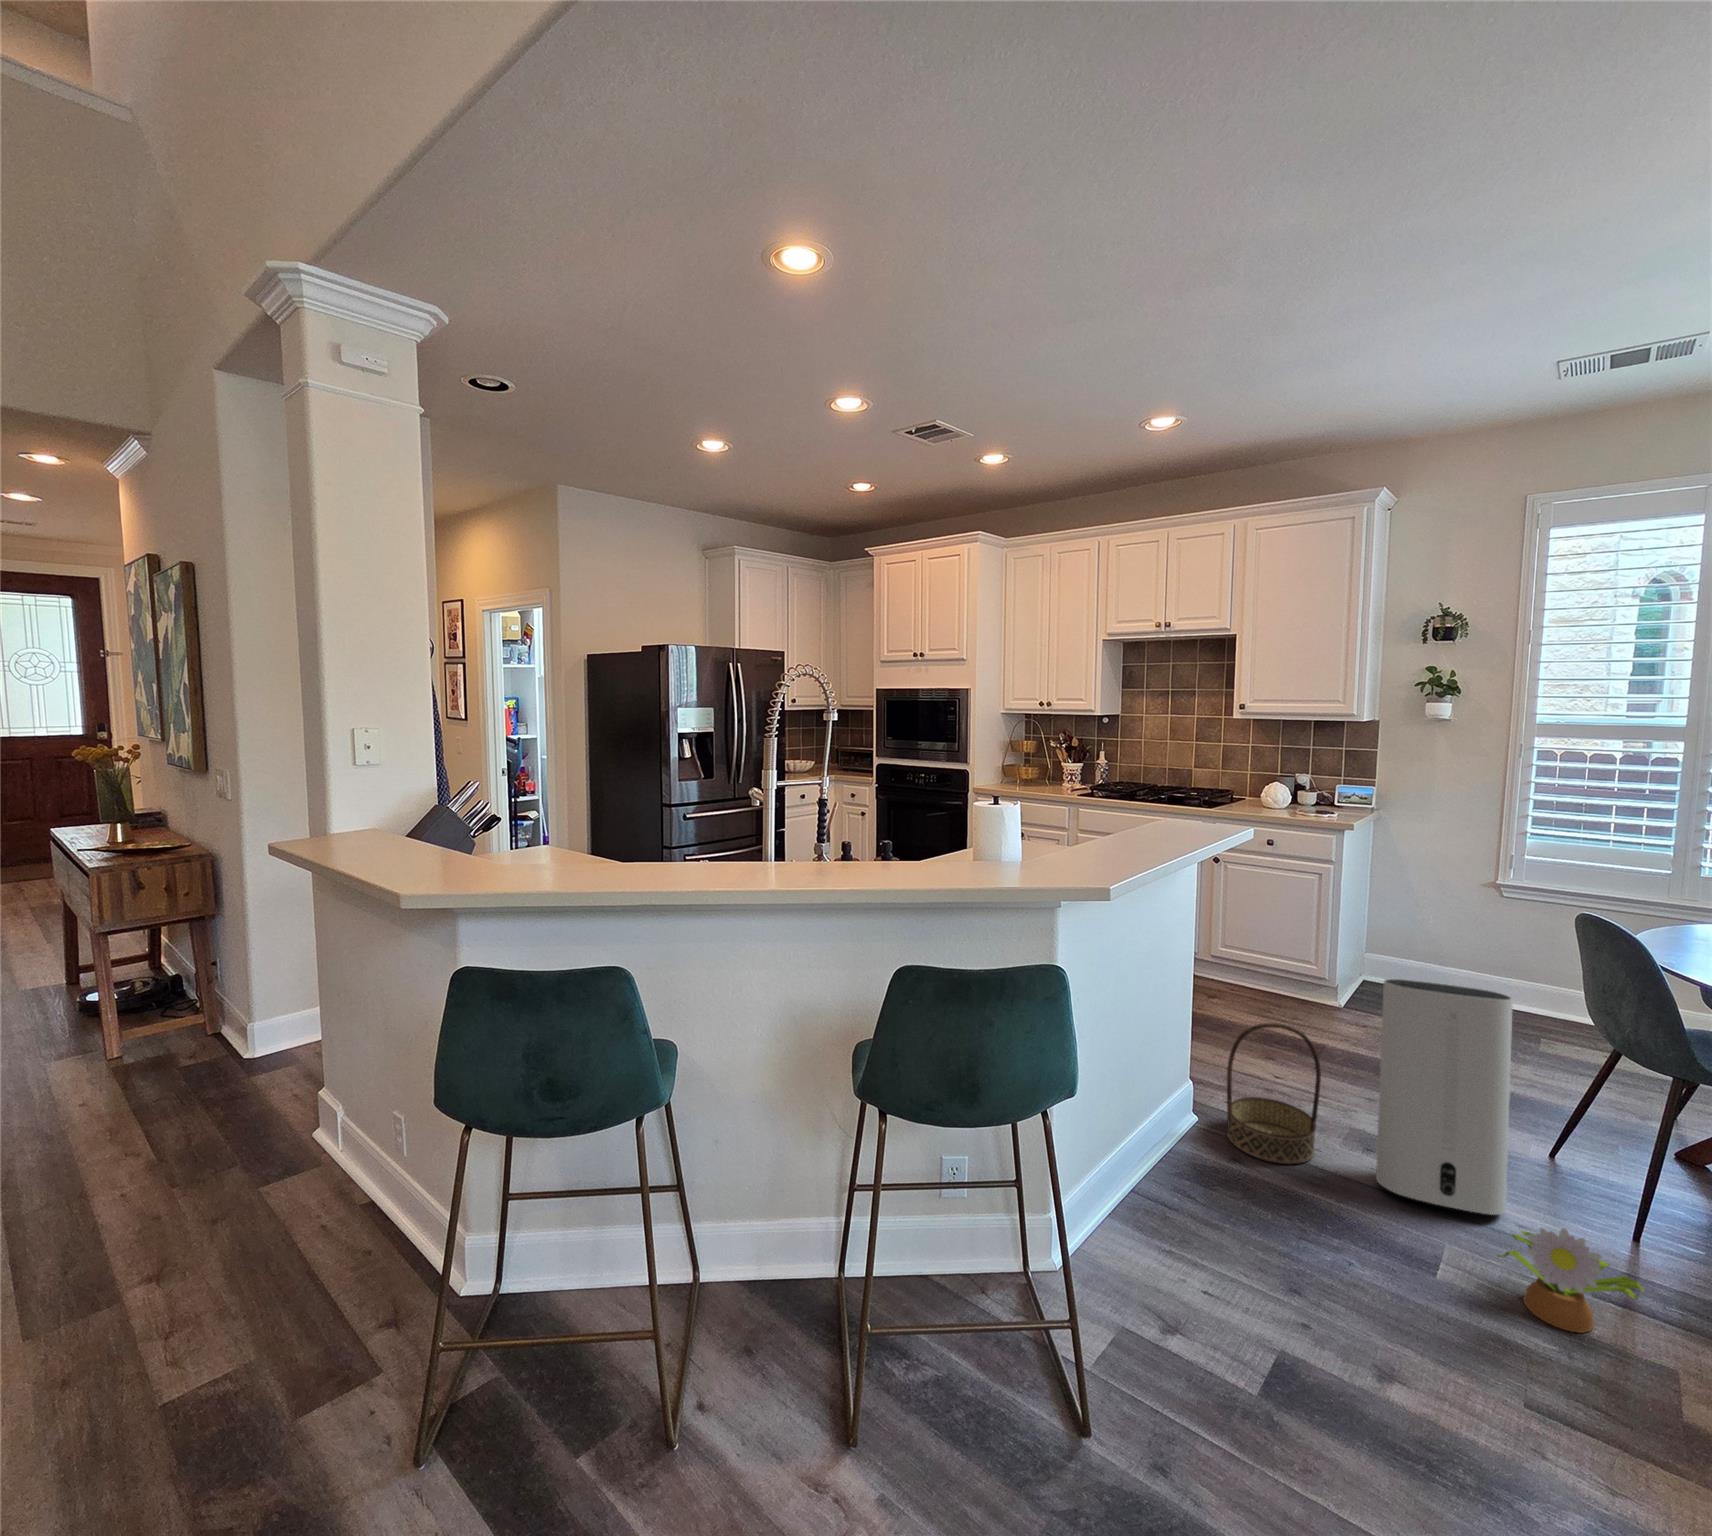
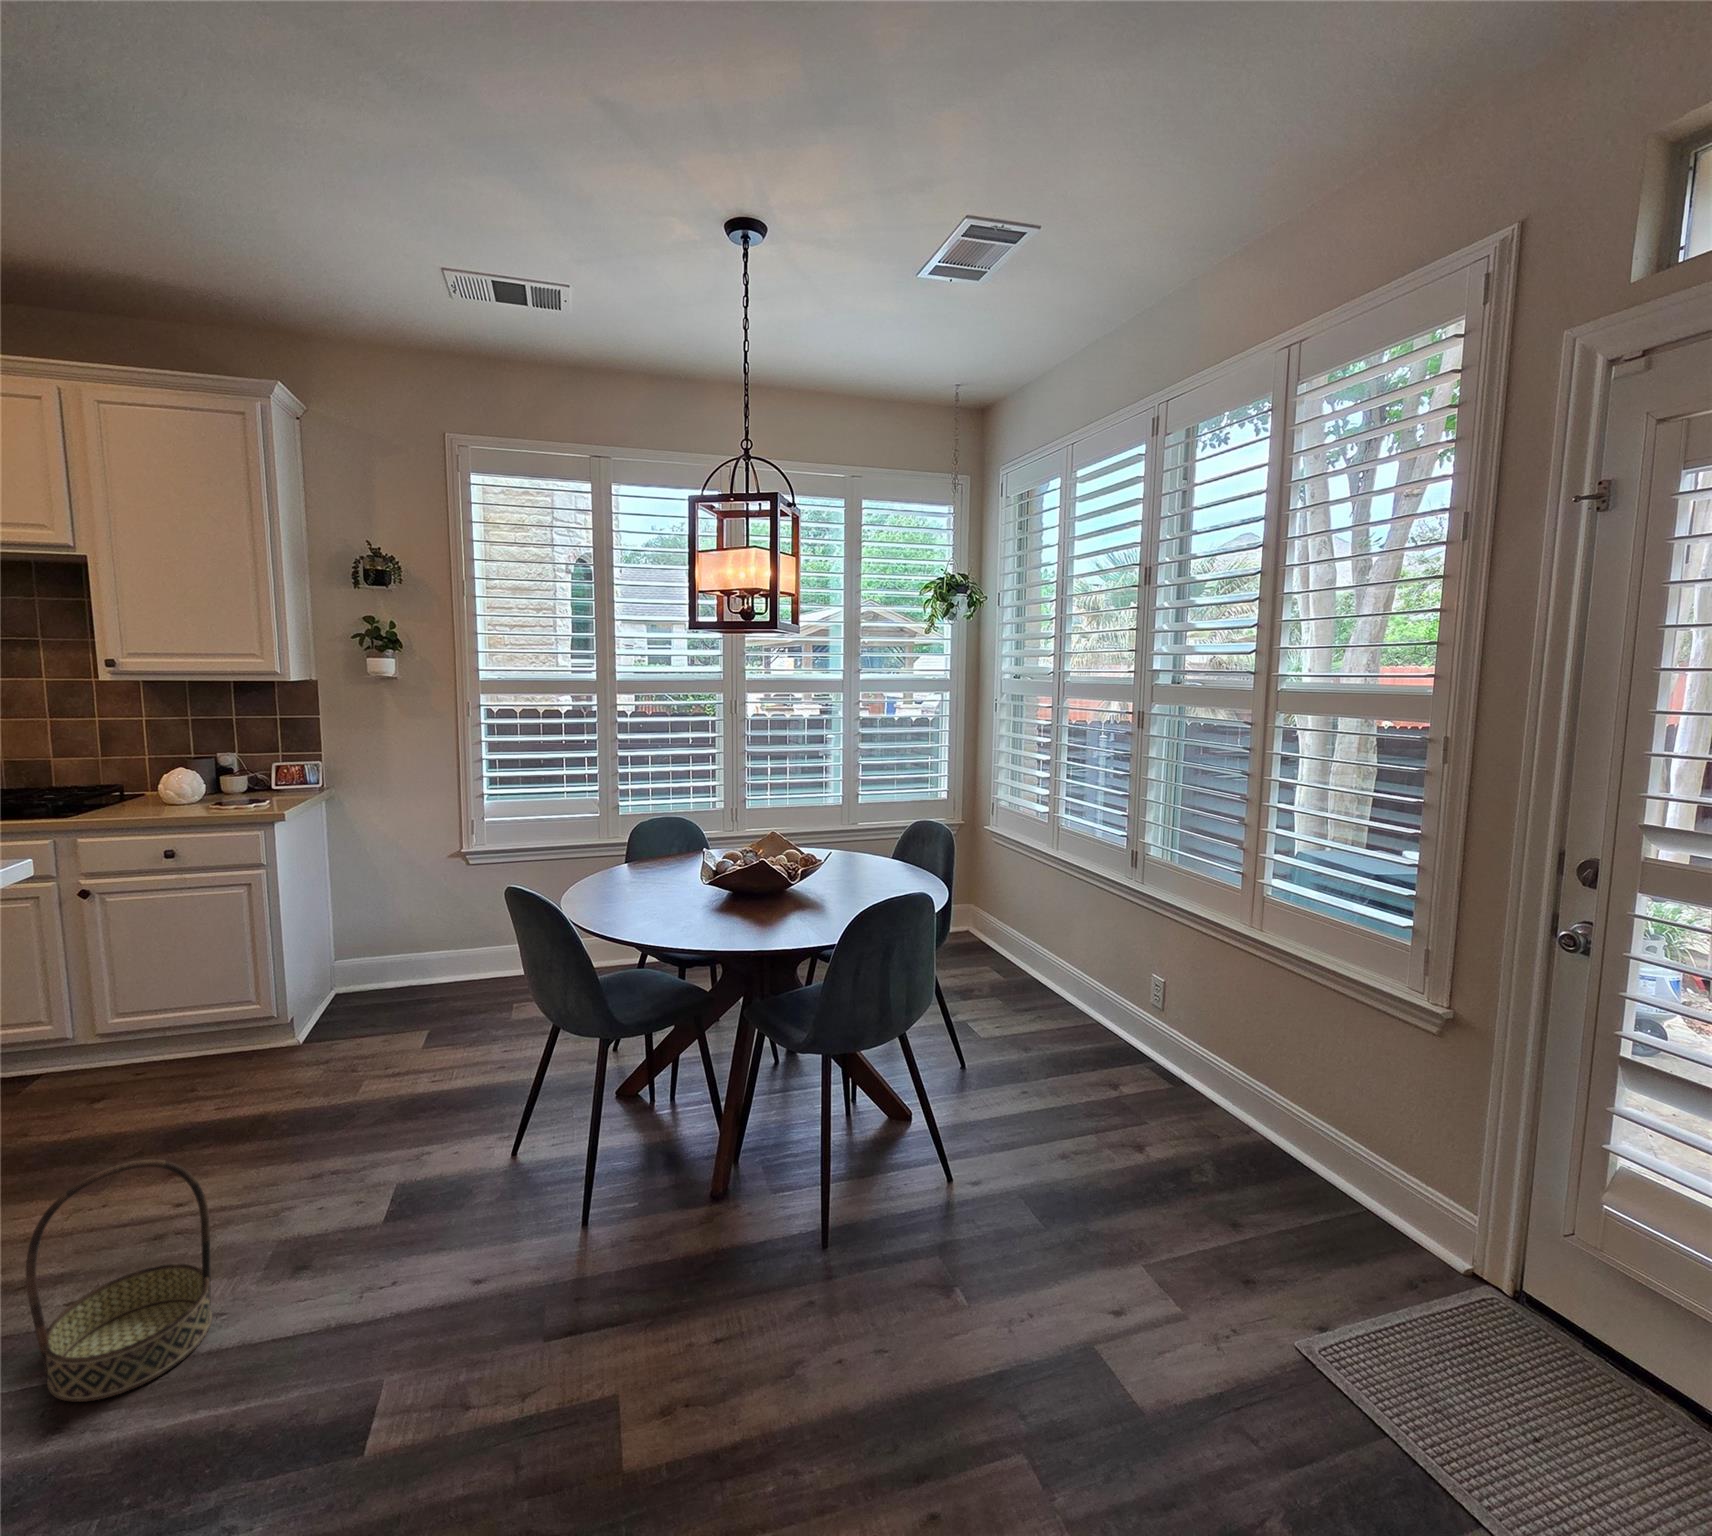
air purifier: present [1376,979,1513,1215] -> none [278,1009,459,1331]
decorative plant: present [1498,1228,1644,1333] -> none [429,1283,581,1423]

